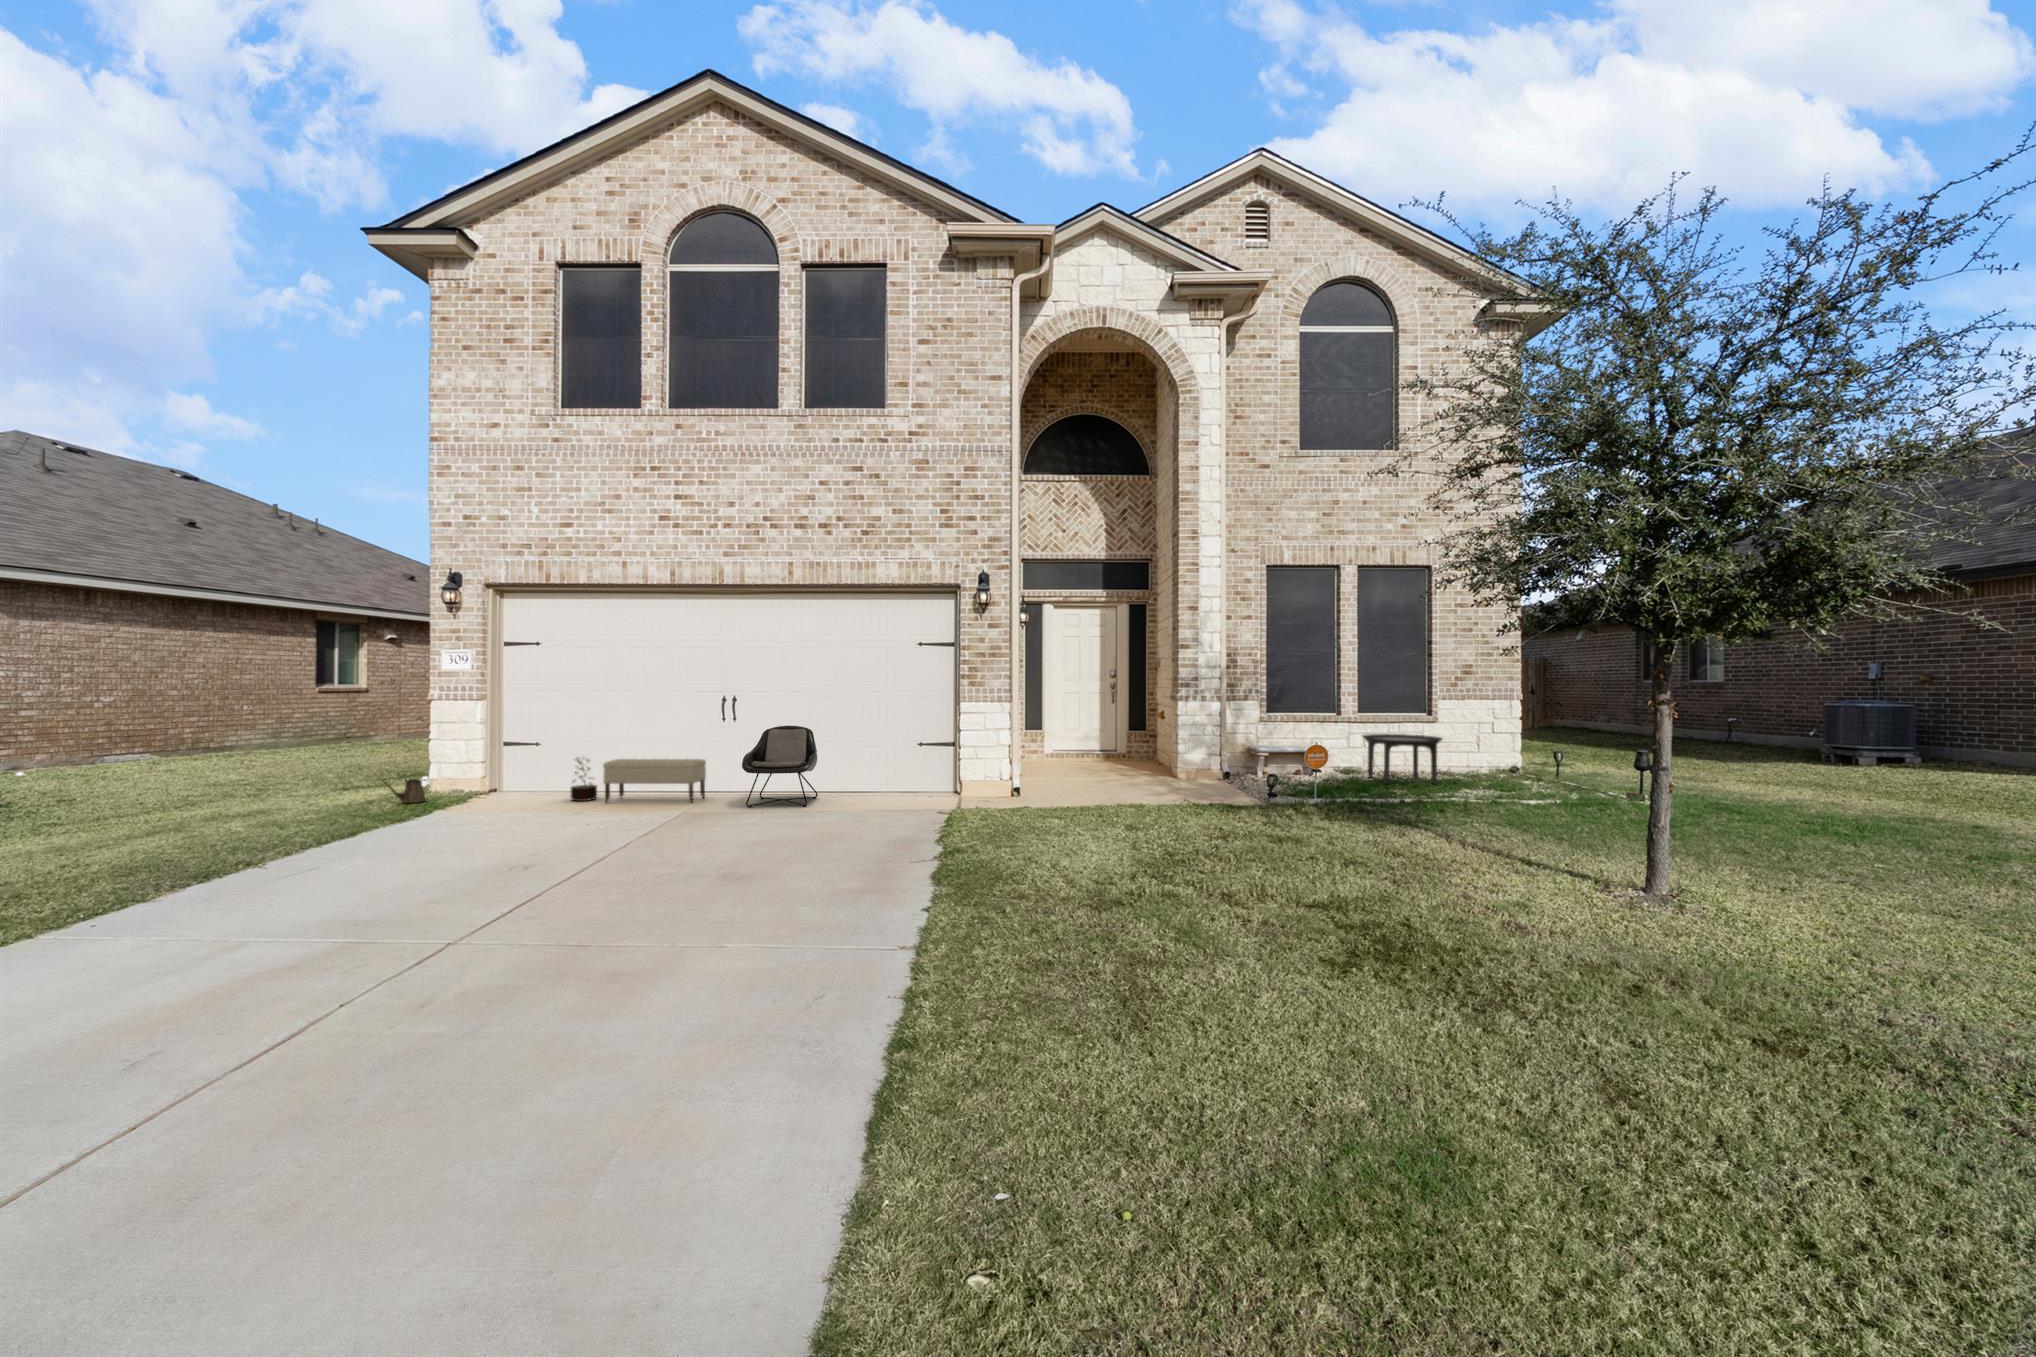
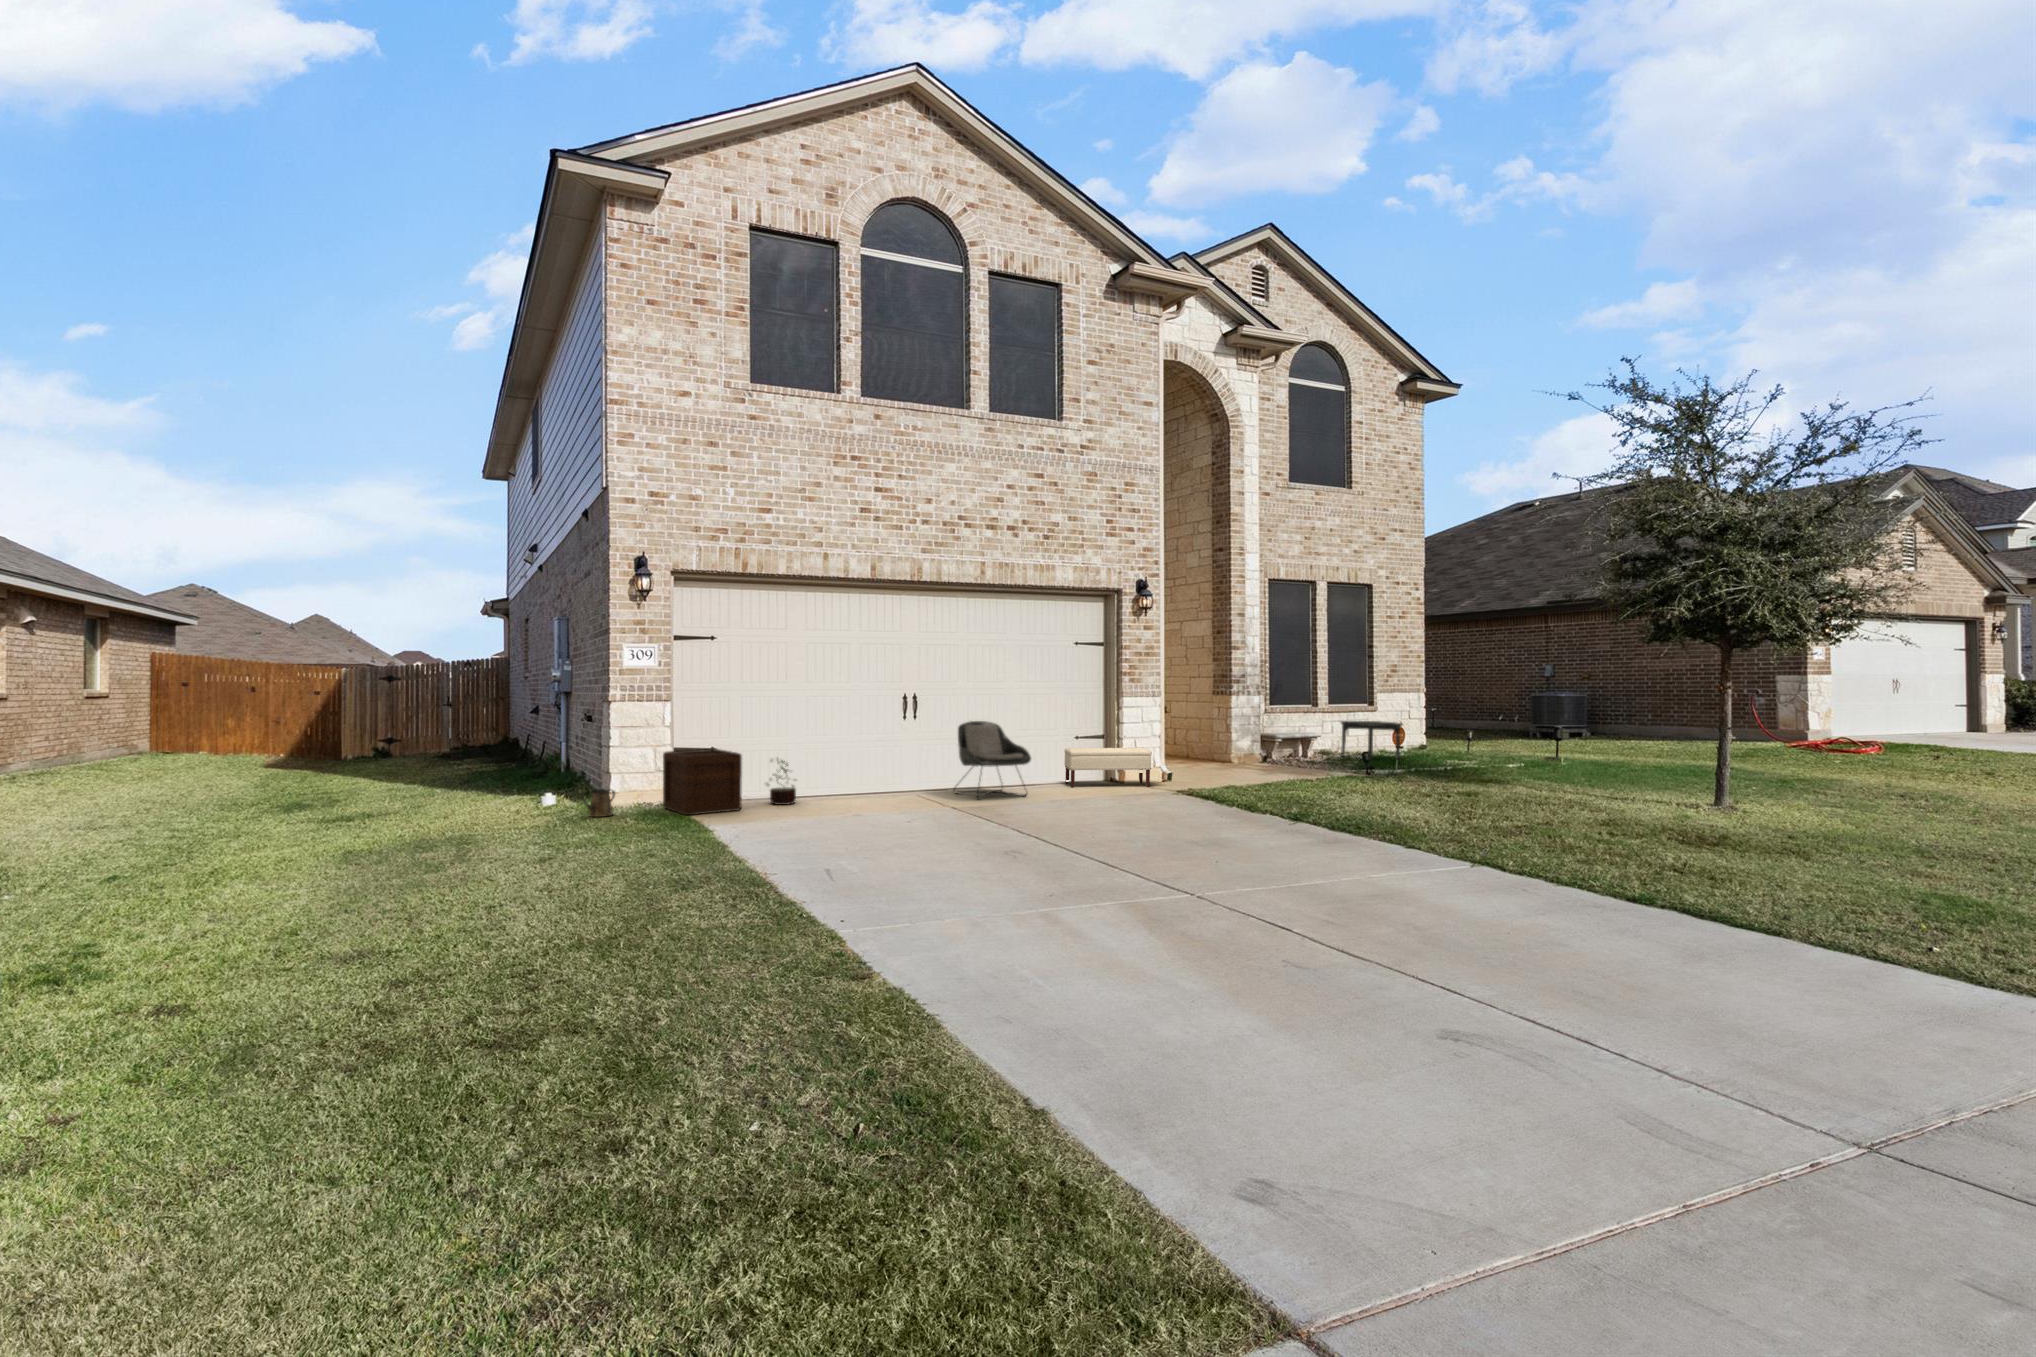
wooden crate: none [462,747,538,807] -> present [663,749,742,815]
bench: present [603,759,706,803] -> present [1064,748,1152,787]

